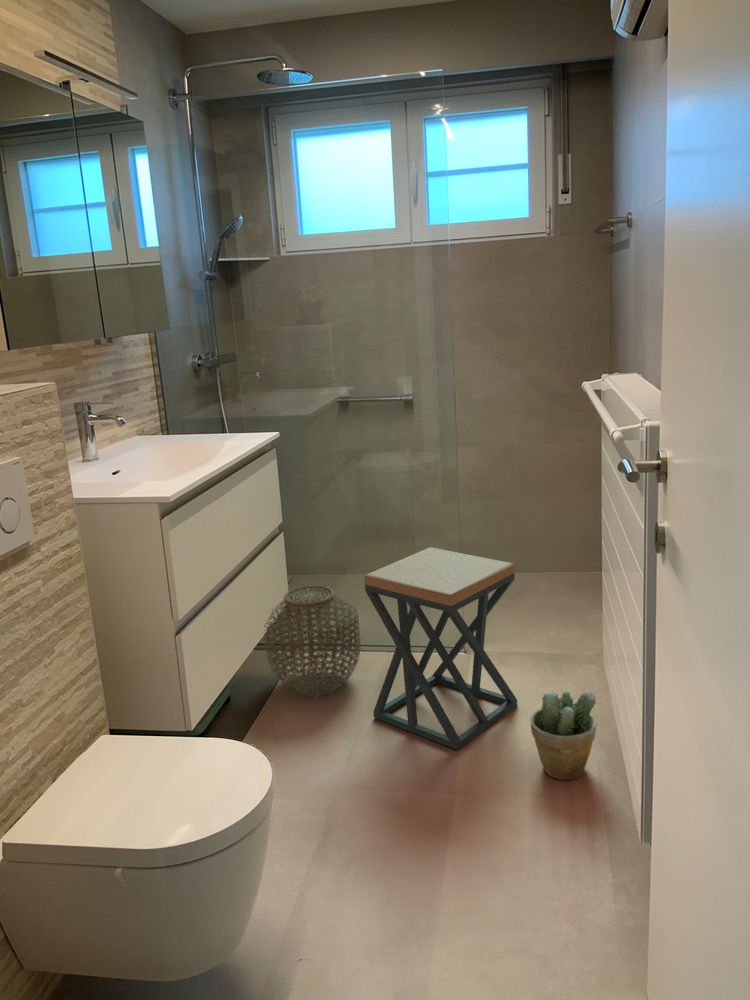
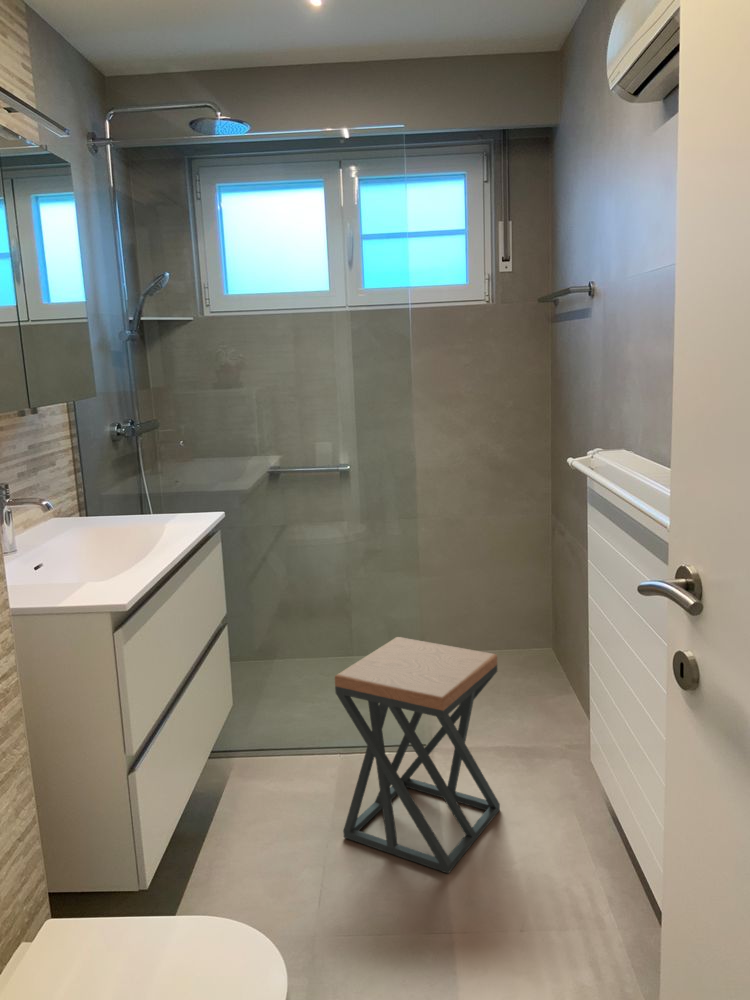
woven basket: present [264,585,360,696] -> none [208,684,319,813]
potted plant: present [530,691,597,780] -> none [535,801,610,904]

